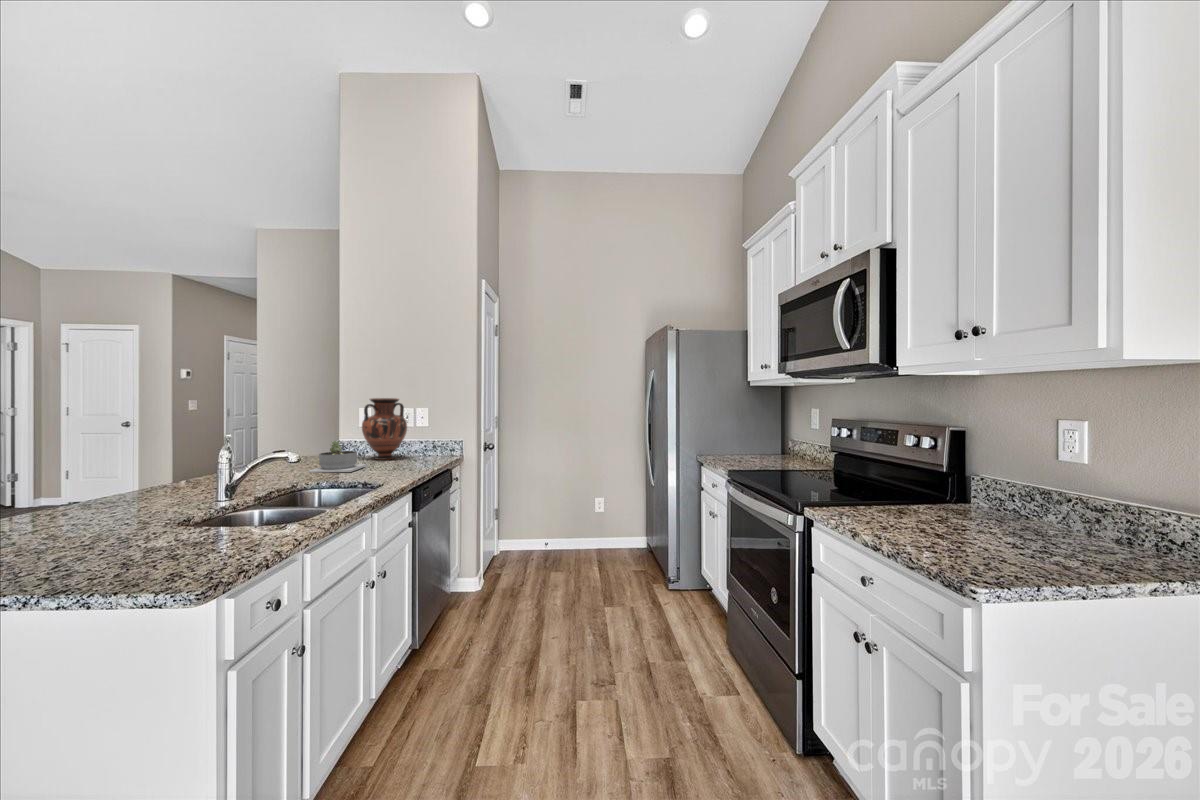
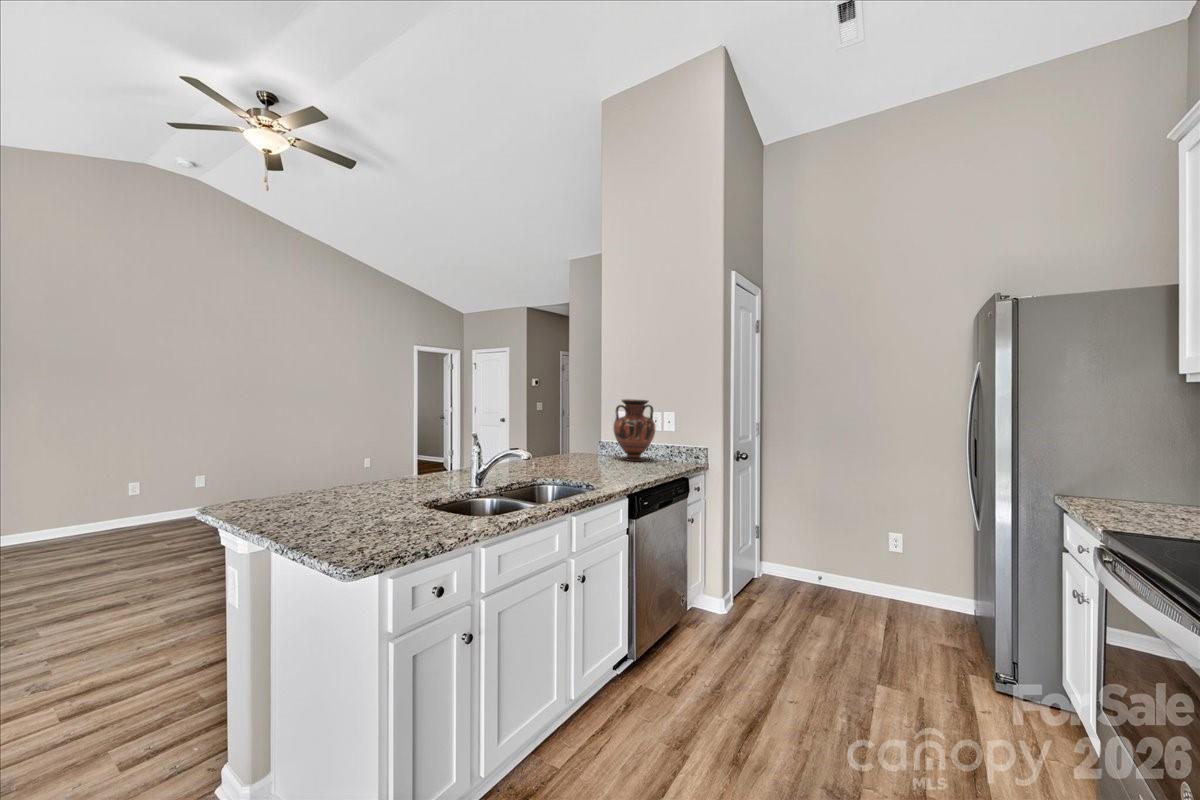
succulent planter: present [308,441,366,473] -> none [554,438,607,470]

